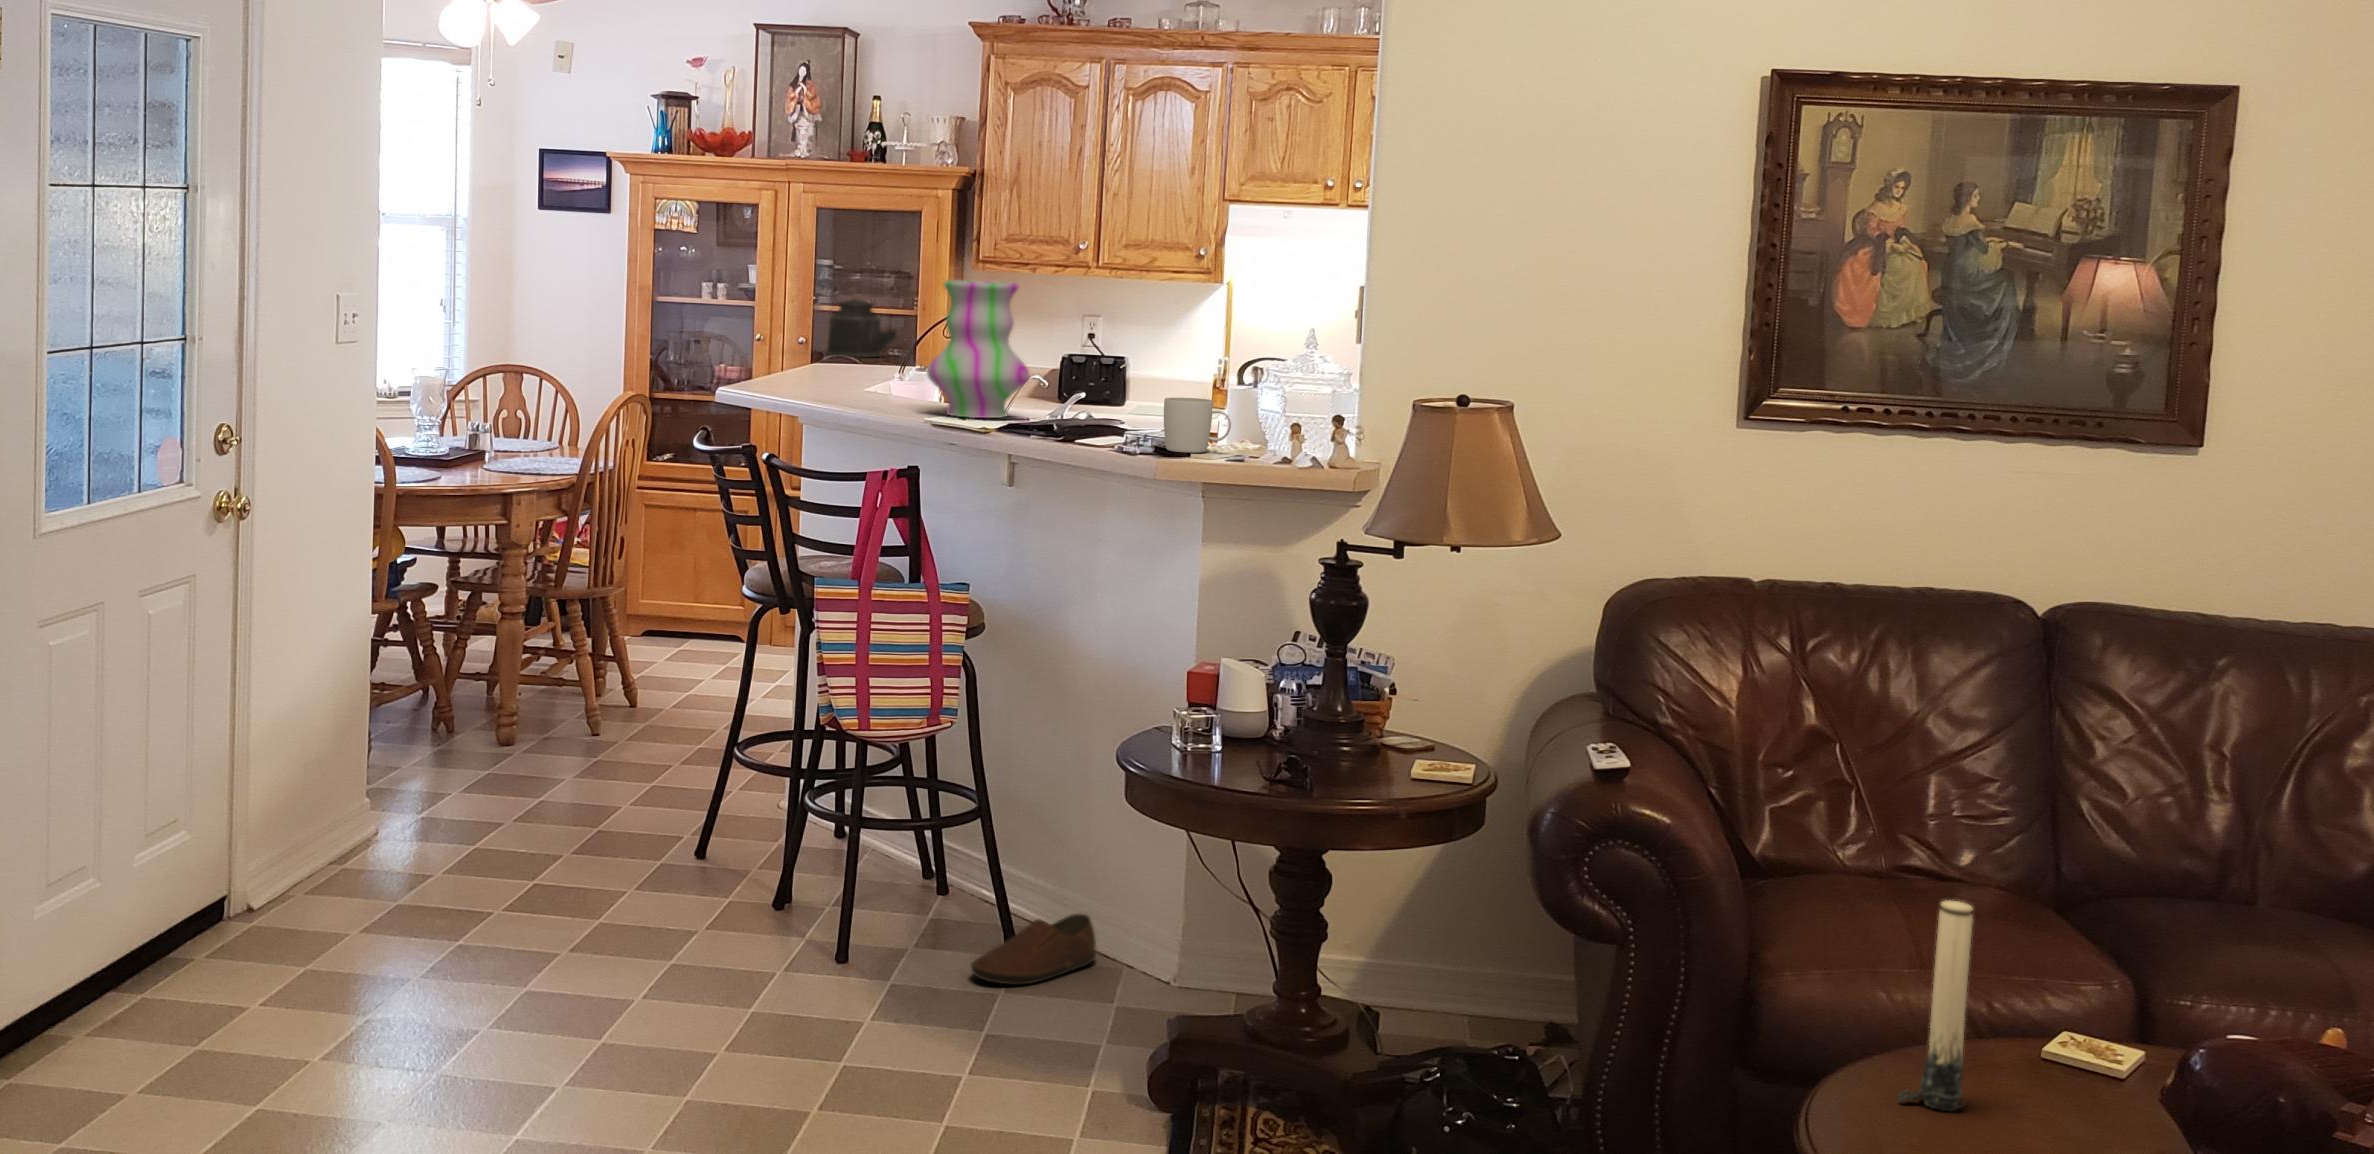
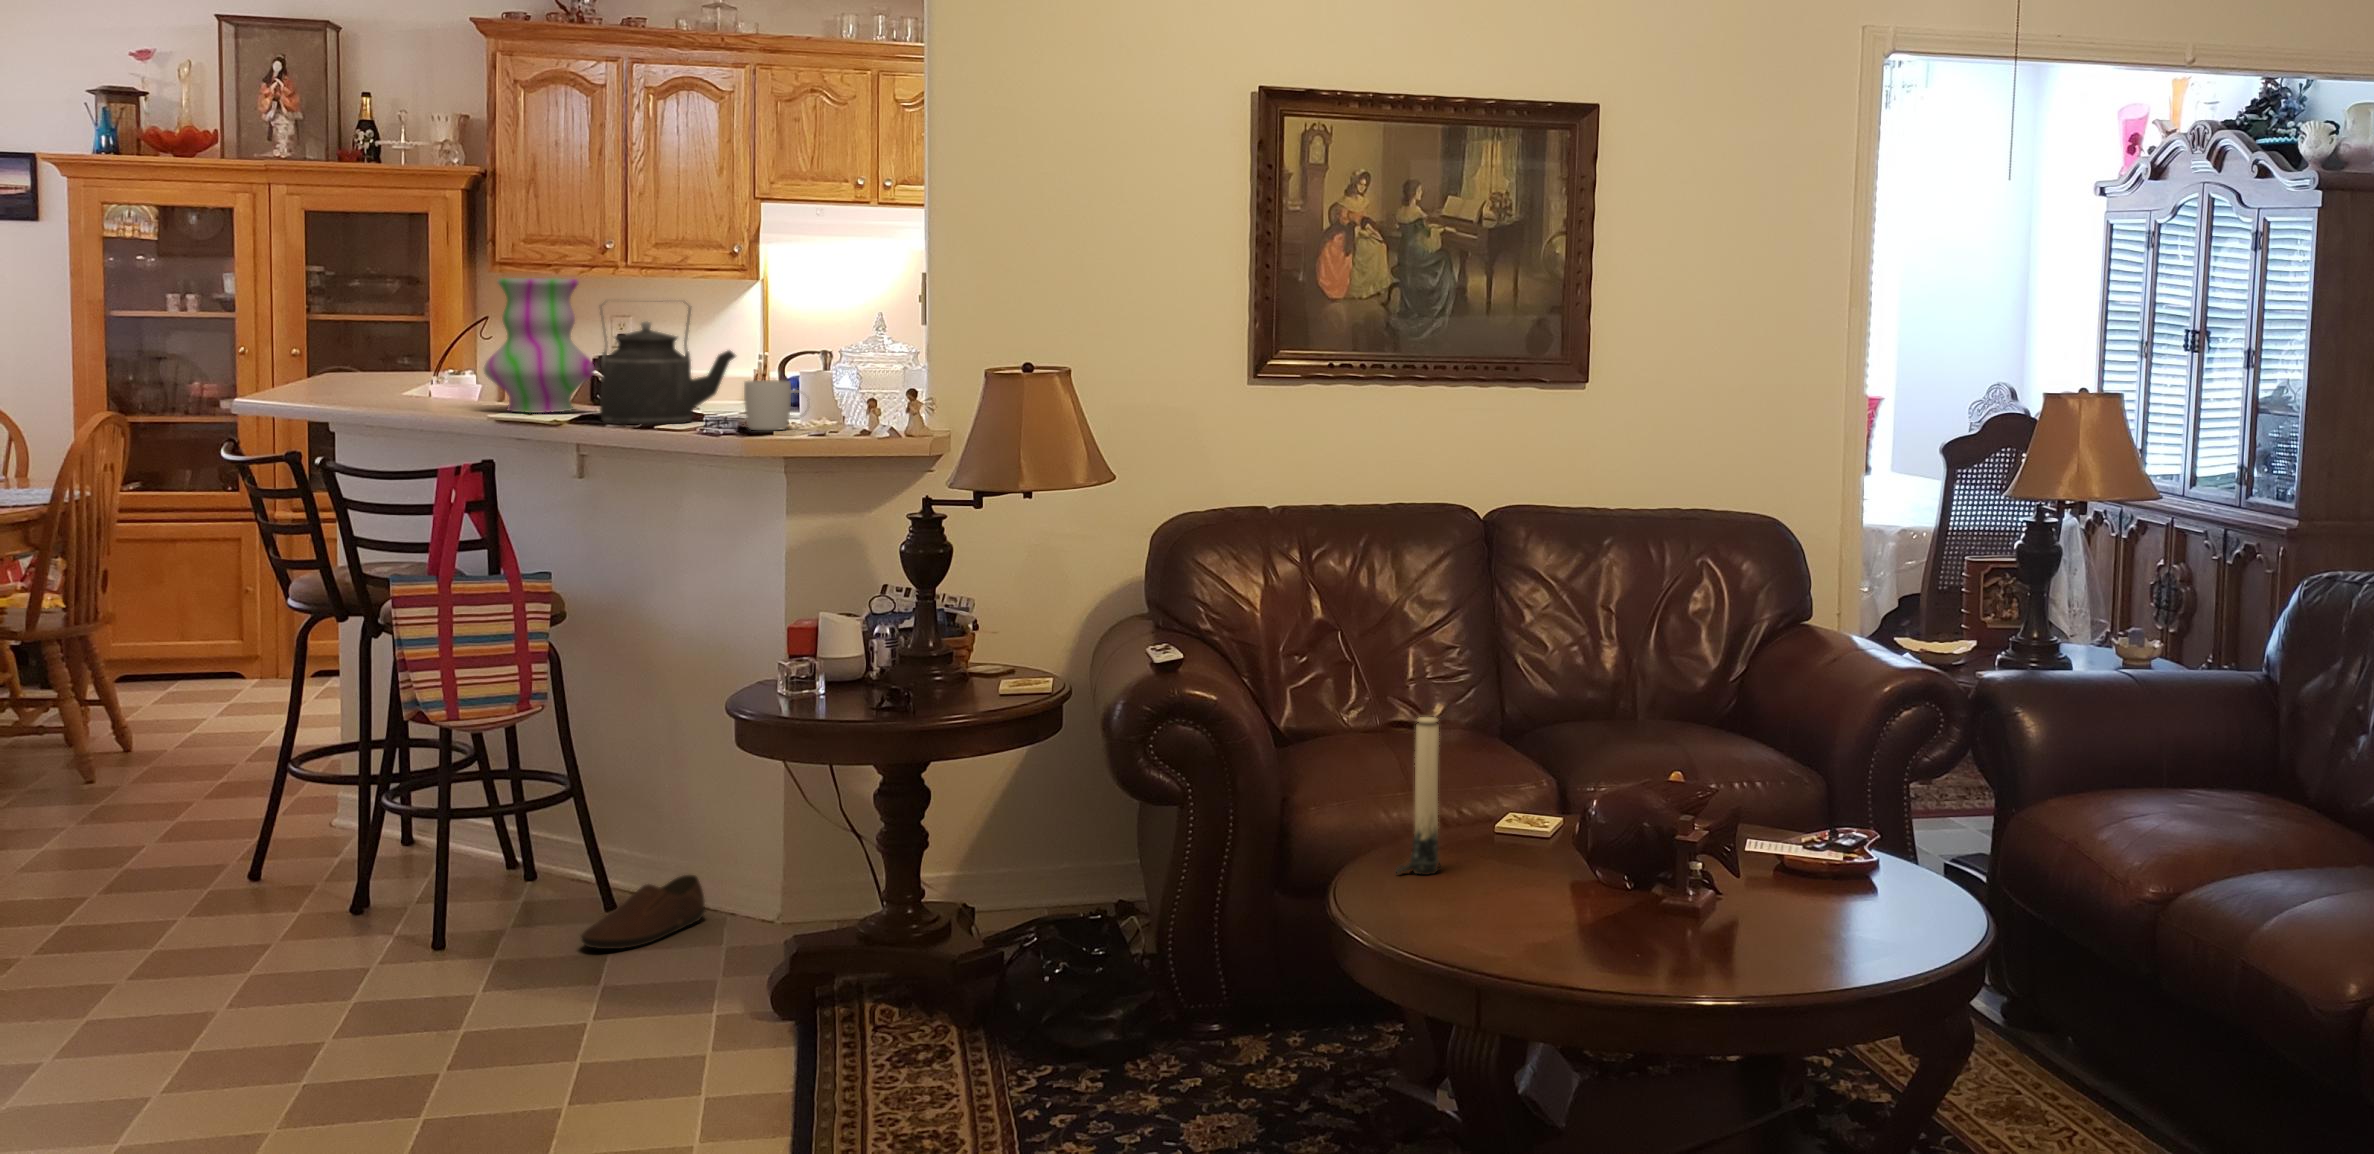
kettle: present [828,298,896,357] -> present [600,301,736,424]

